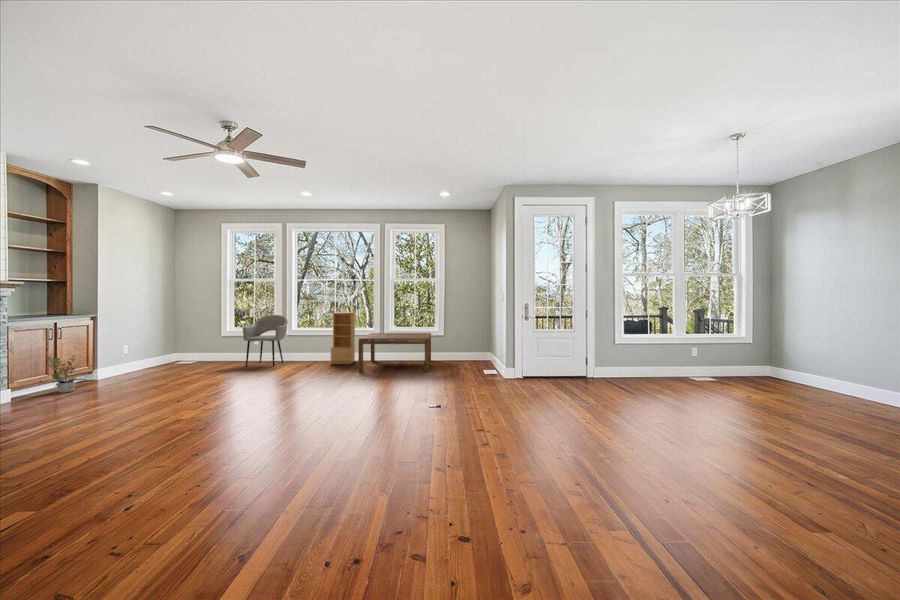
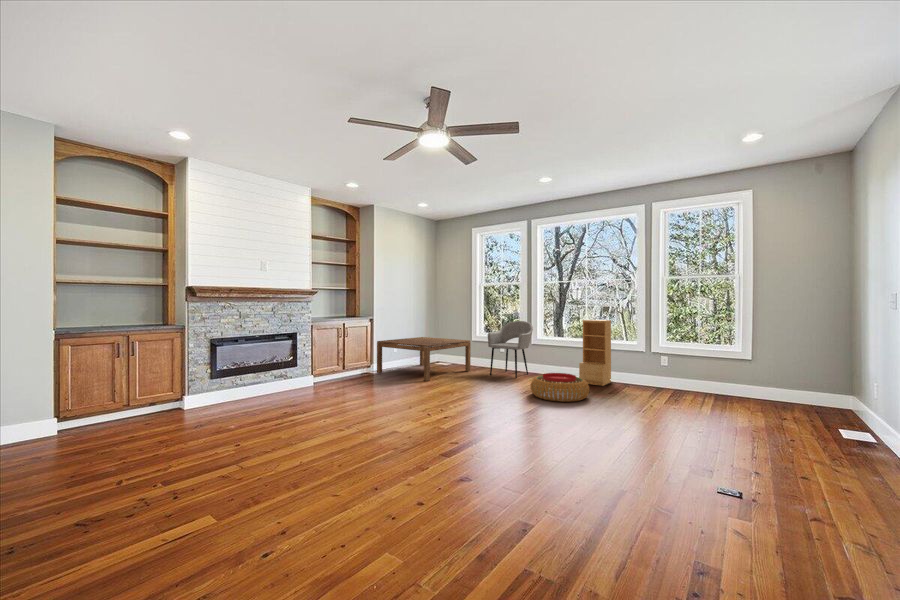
coffee table: present [358,333,431,372] -> present [377,337,471,381]
potted plant: present [49,355,85,393] -> none [335,350,360,383]
pouf: none [294,356,343,378] -> present [531,373,589,402]

